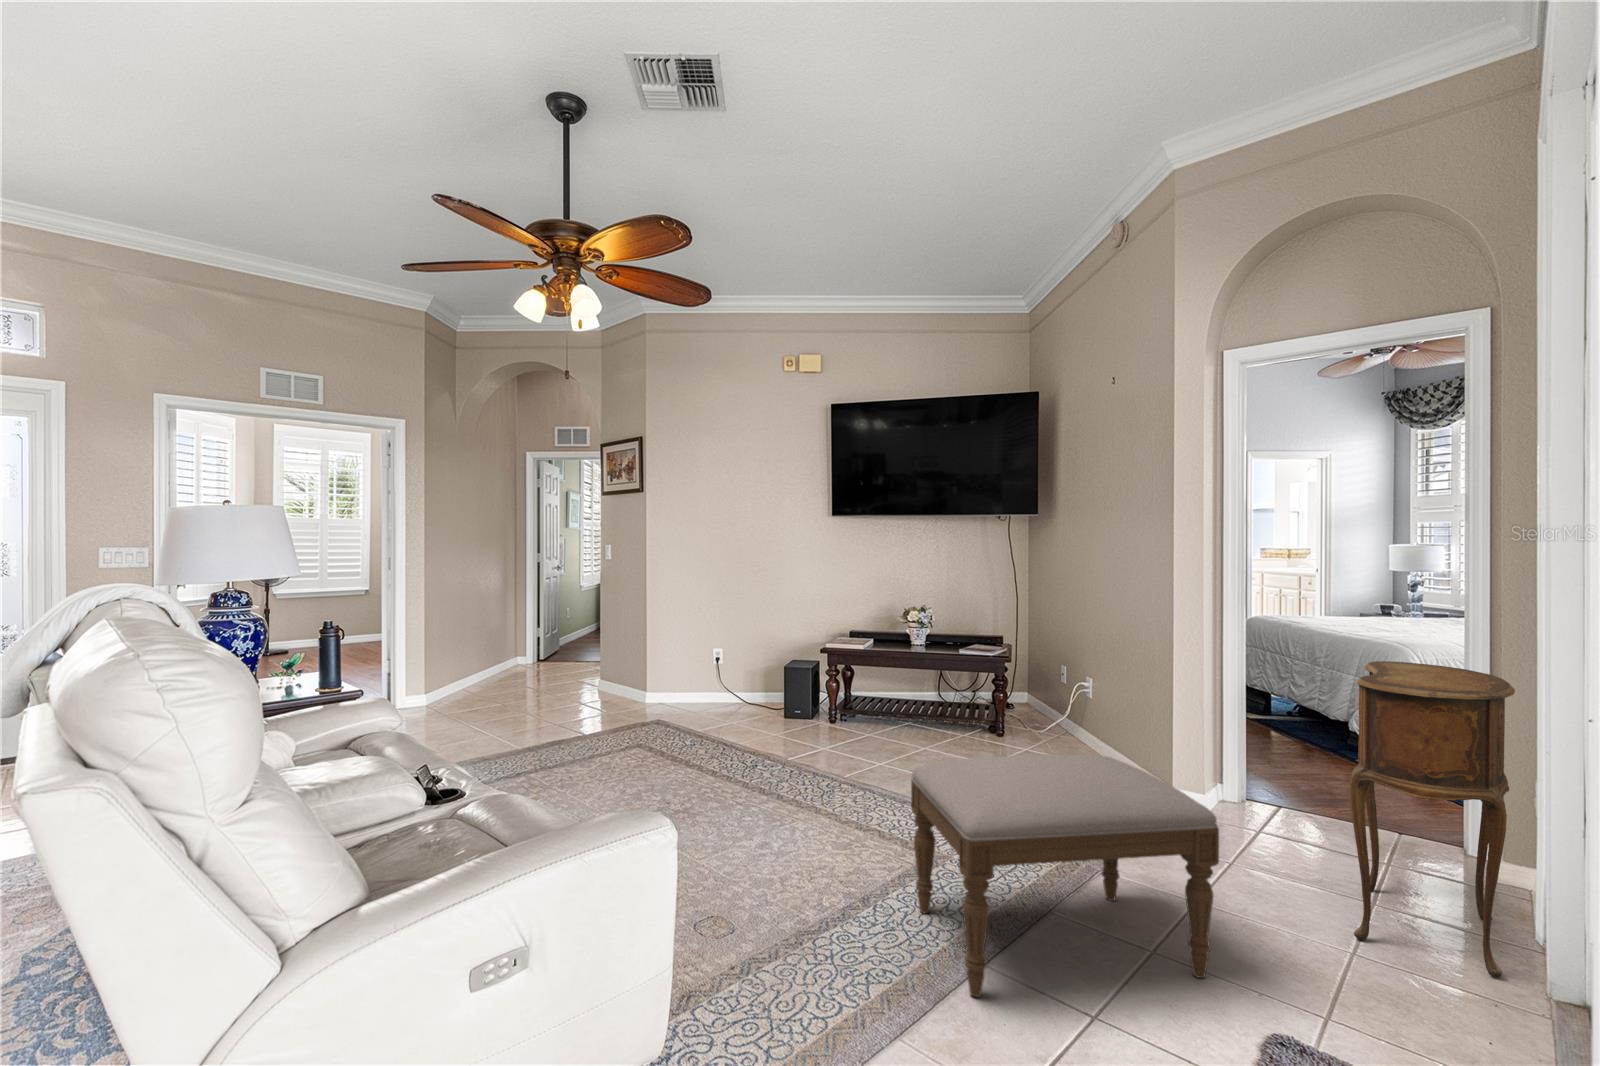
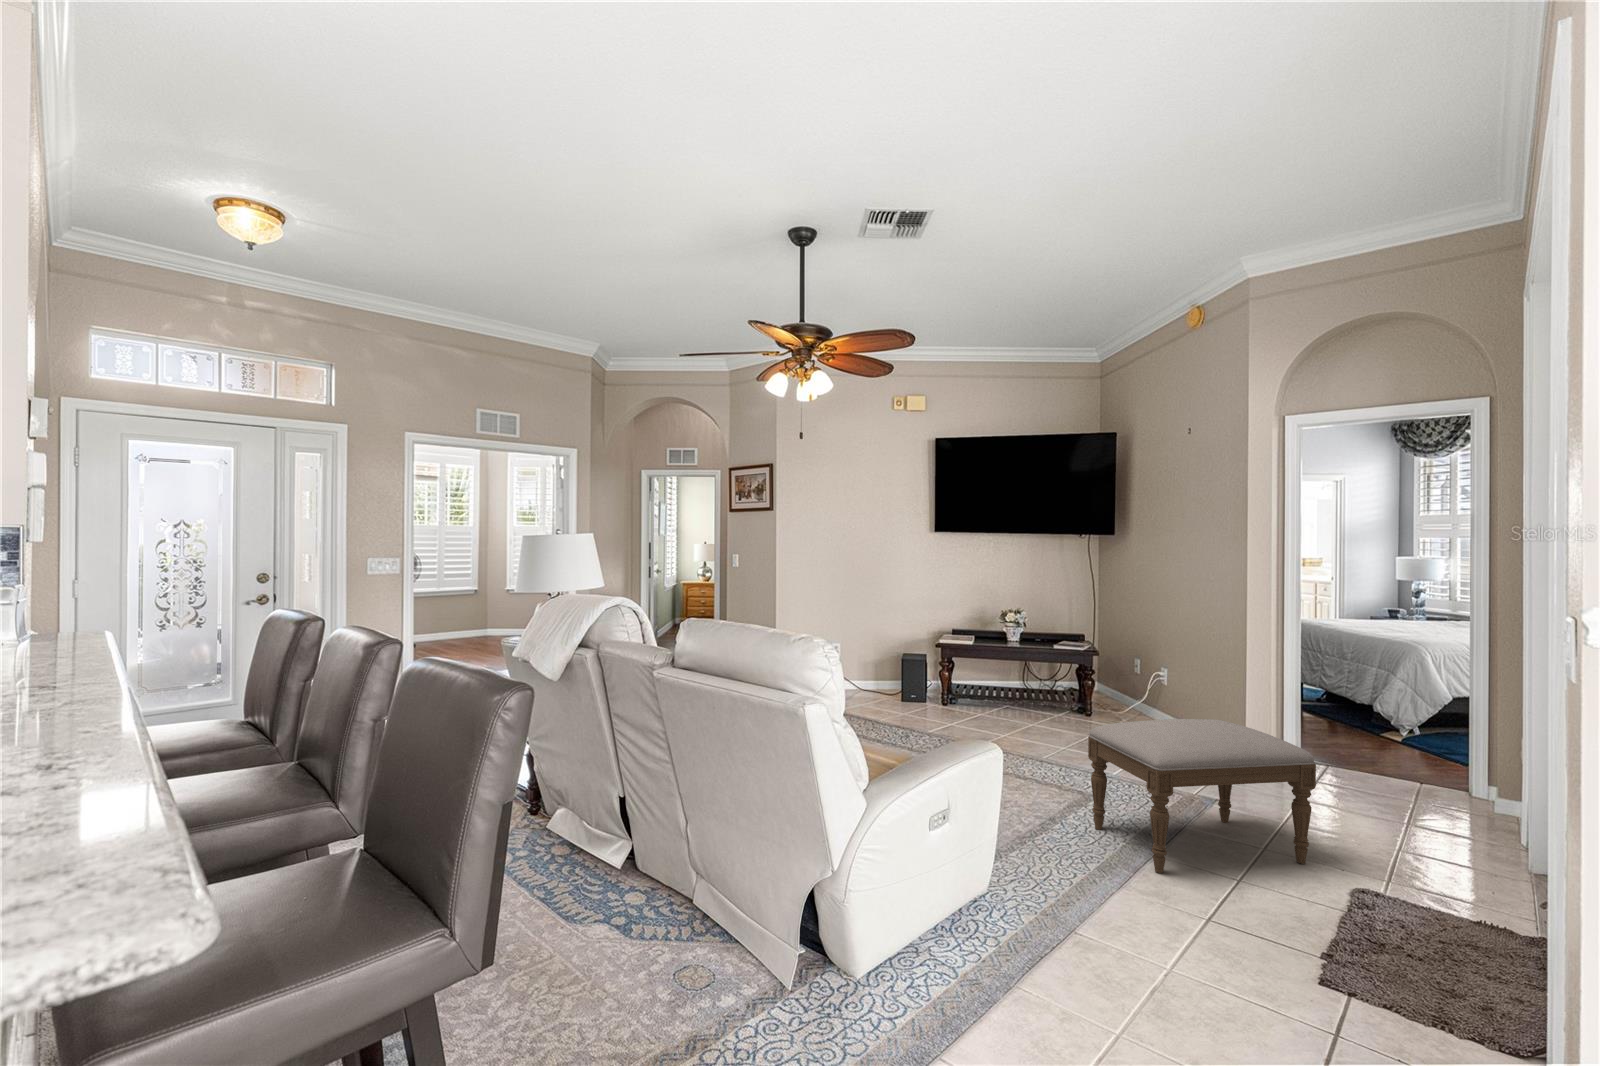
side table: present [1350,661,1515,978] -> none [1397,655,1510,863]

